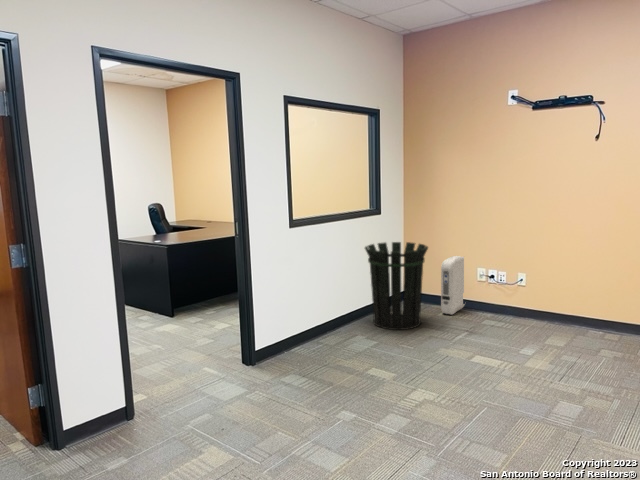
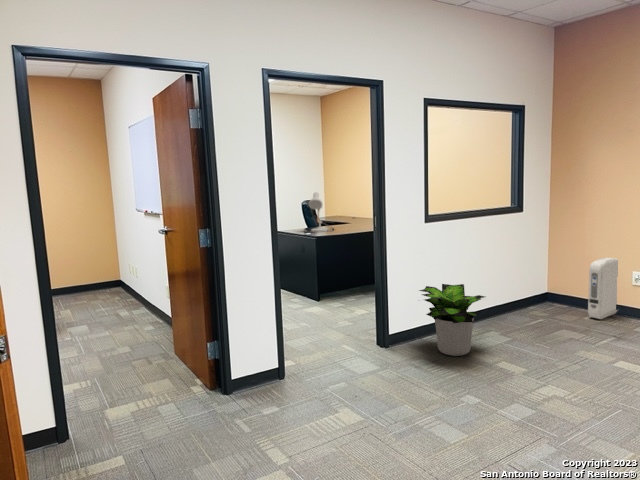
desk lamp: none [153,195,188,240] -> present [305,192,334,232]
waste bin: present [365,242,428,330] -> none [503,241,573,330]
potted plant: none [281,290,360,367] -> present [419,284,485,356]

